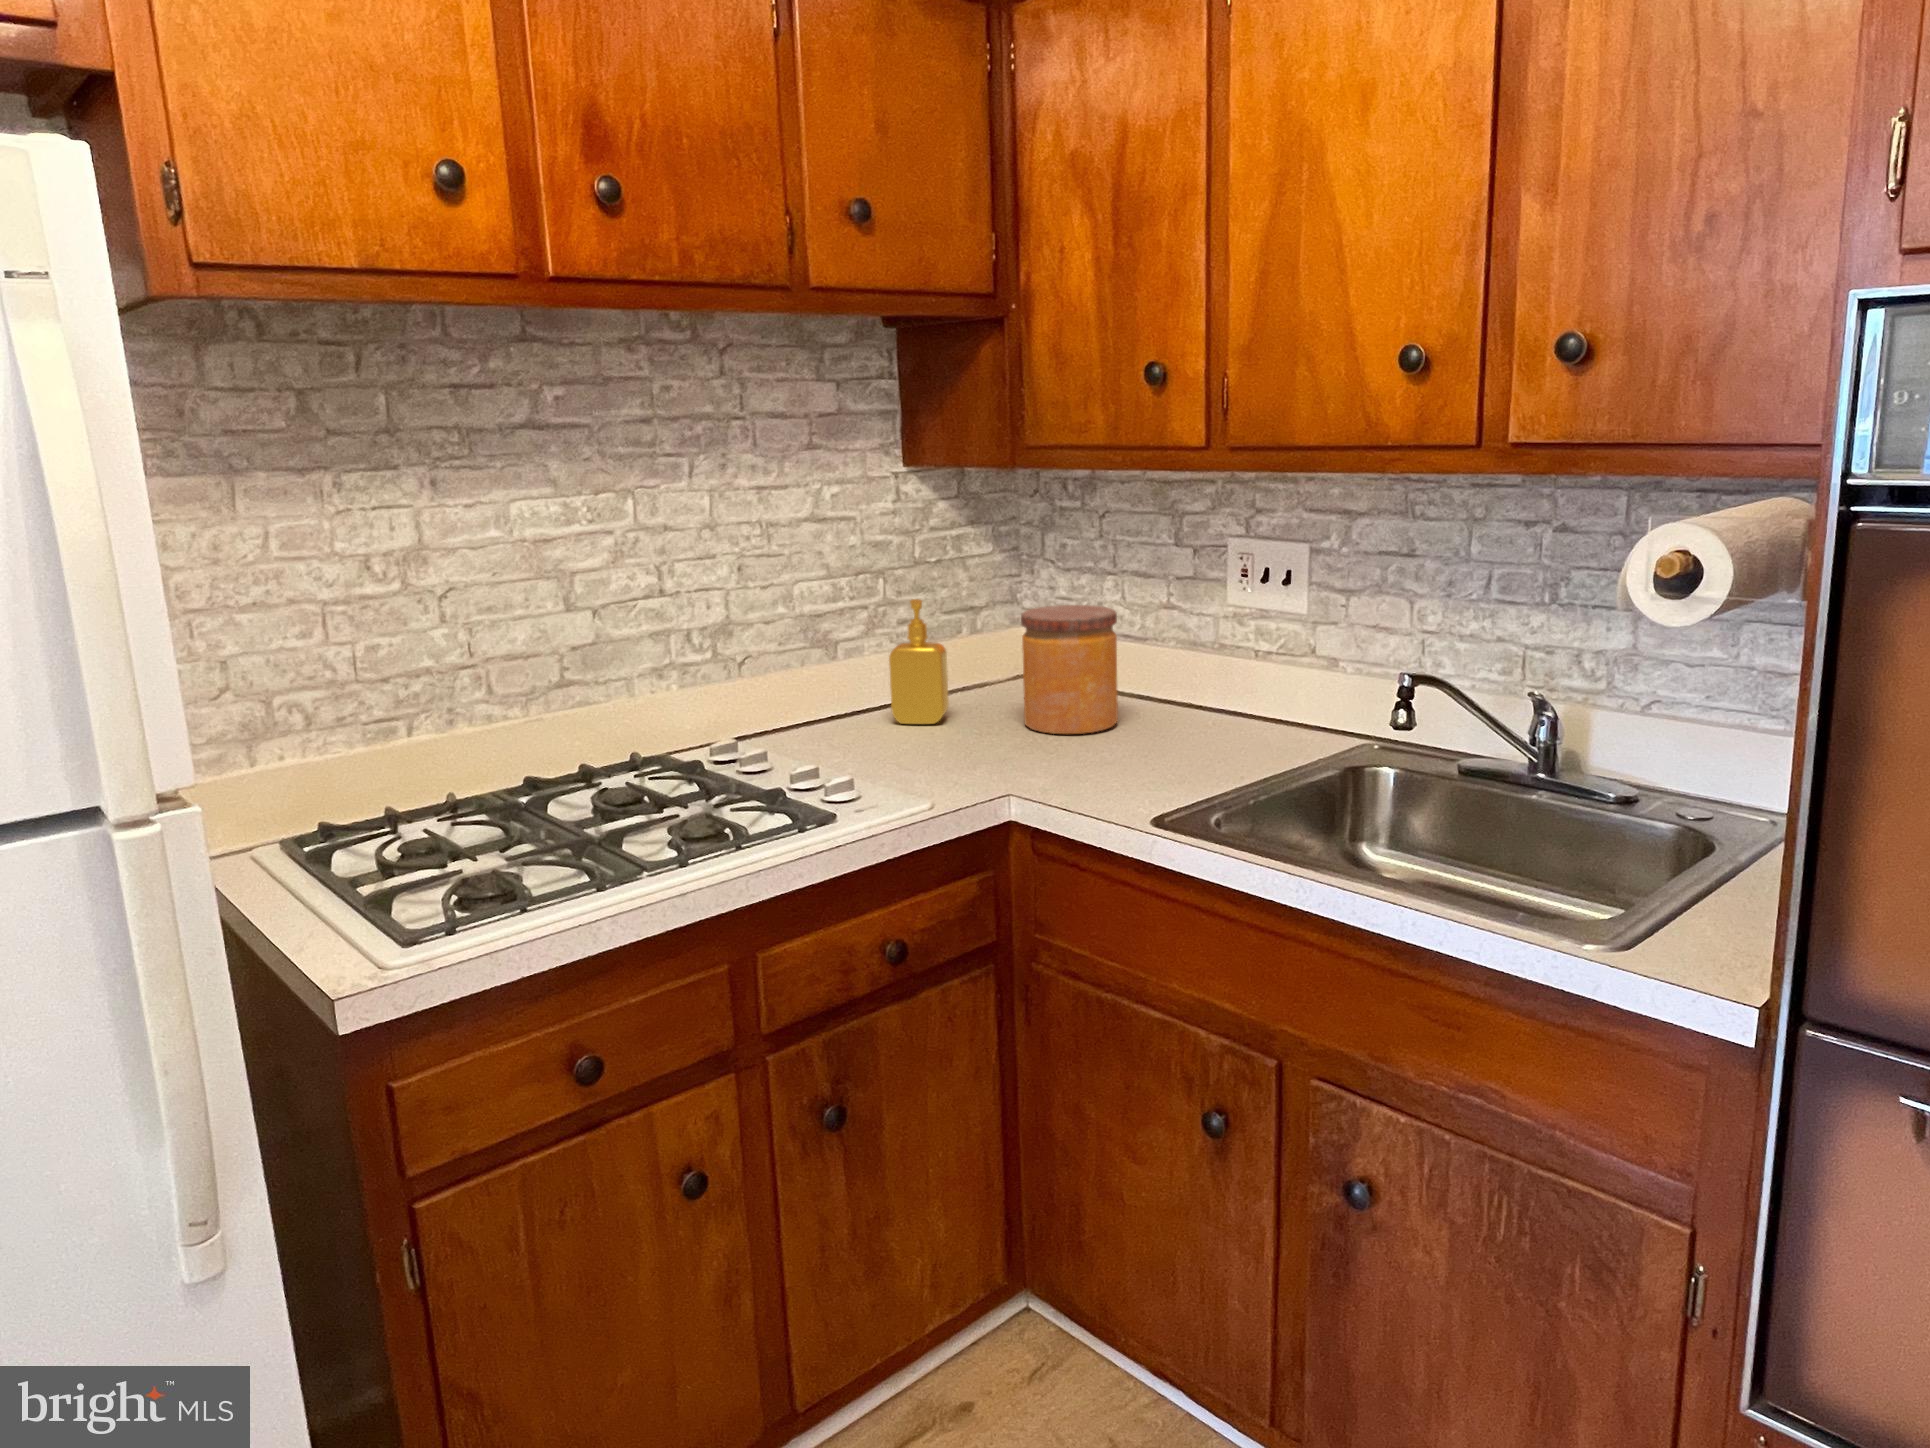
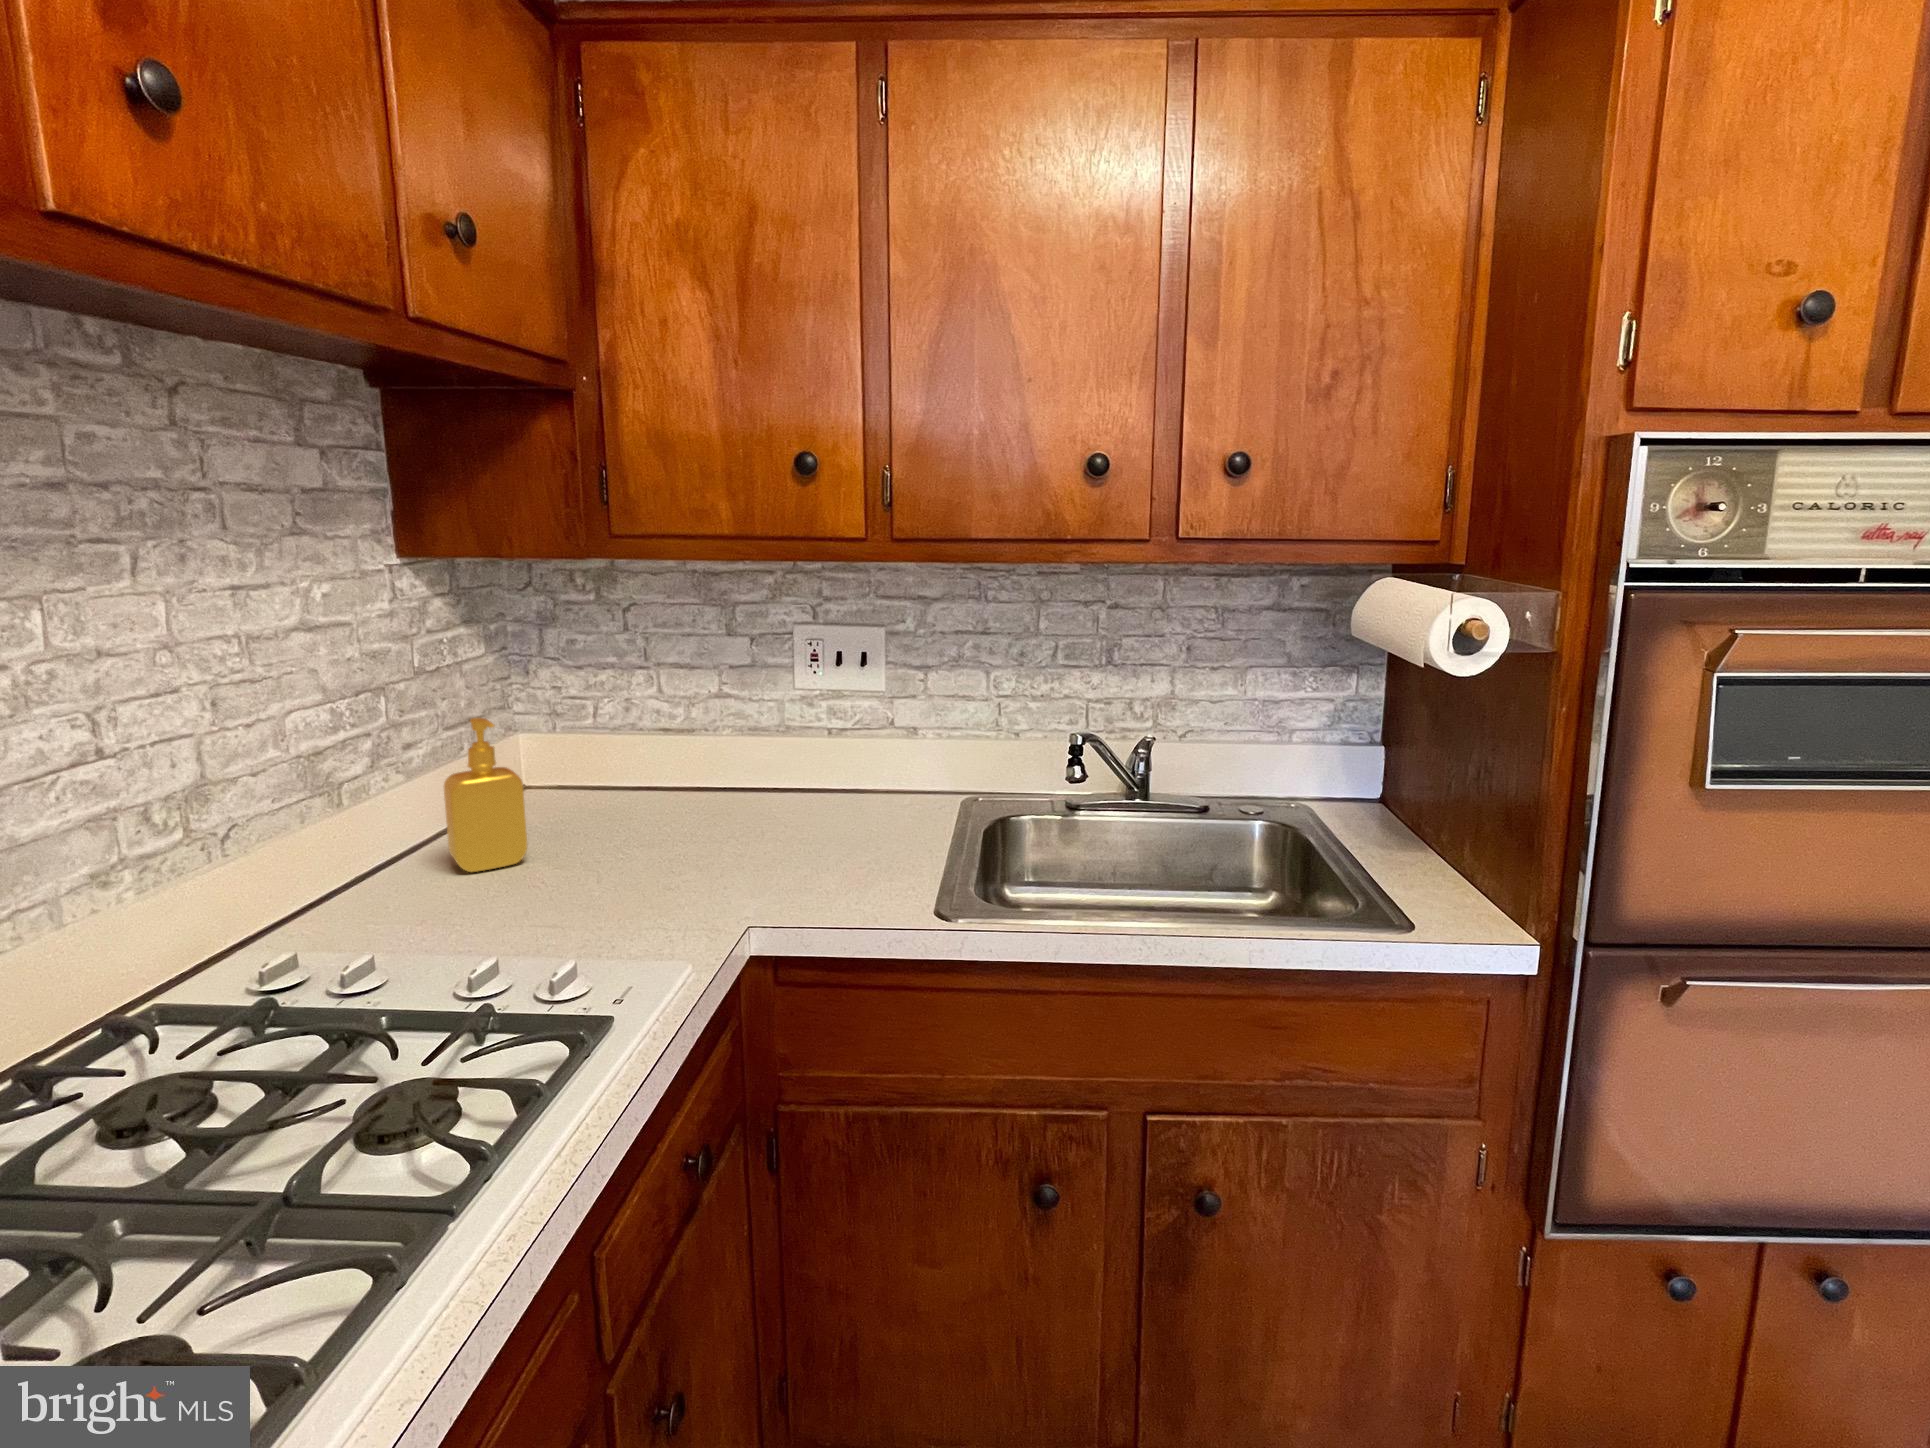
jar: present [1021,605,1118,734] -> none [610,703,724,847]

